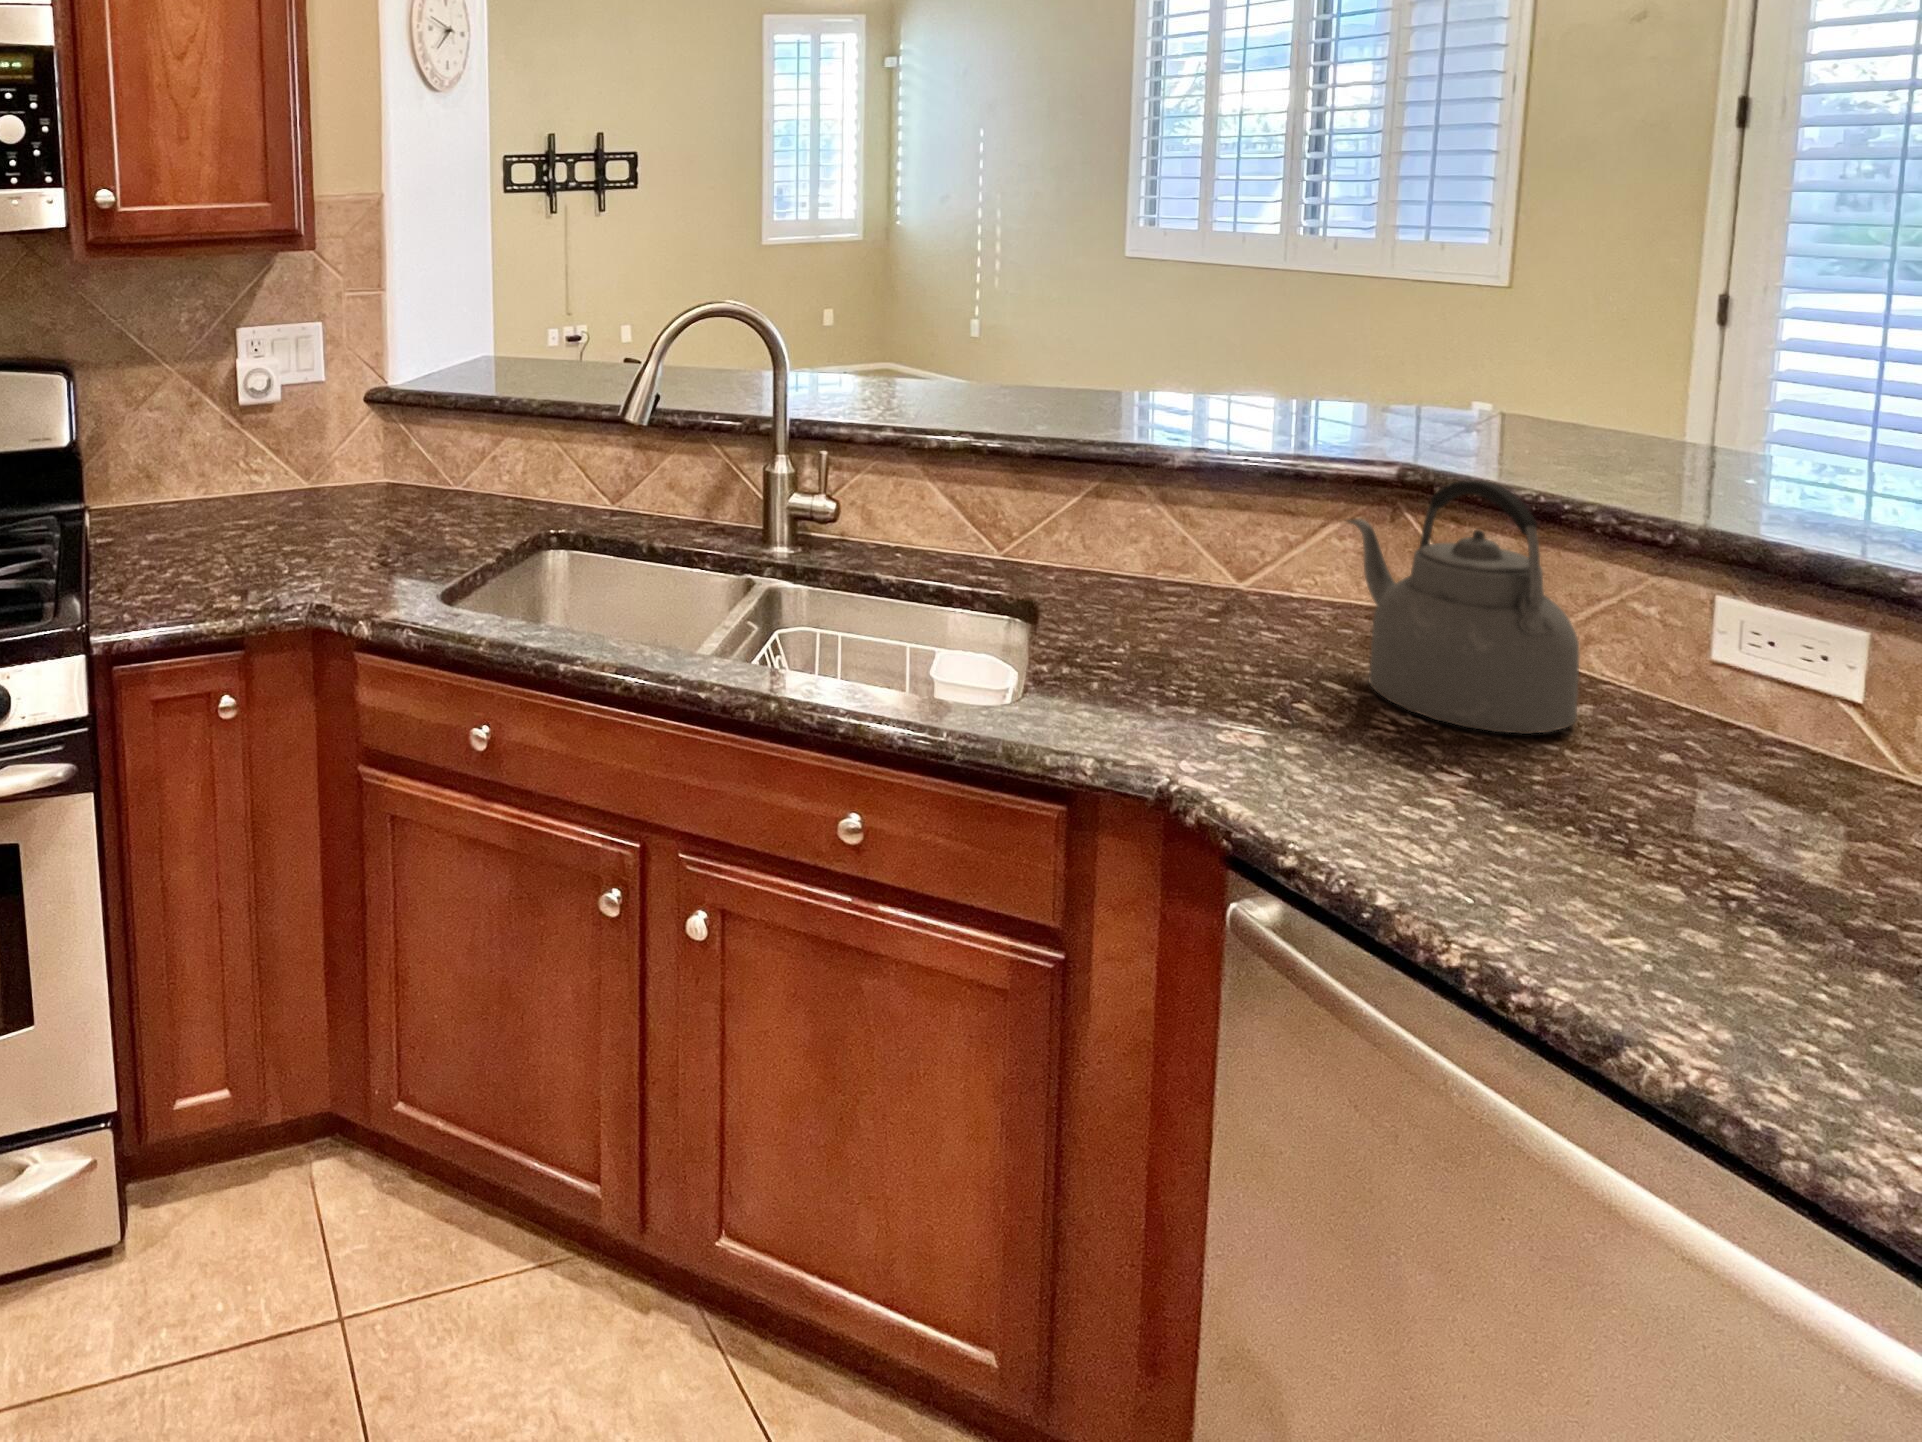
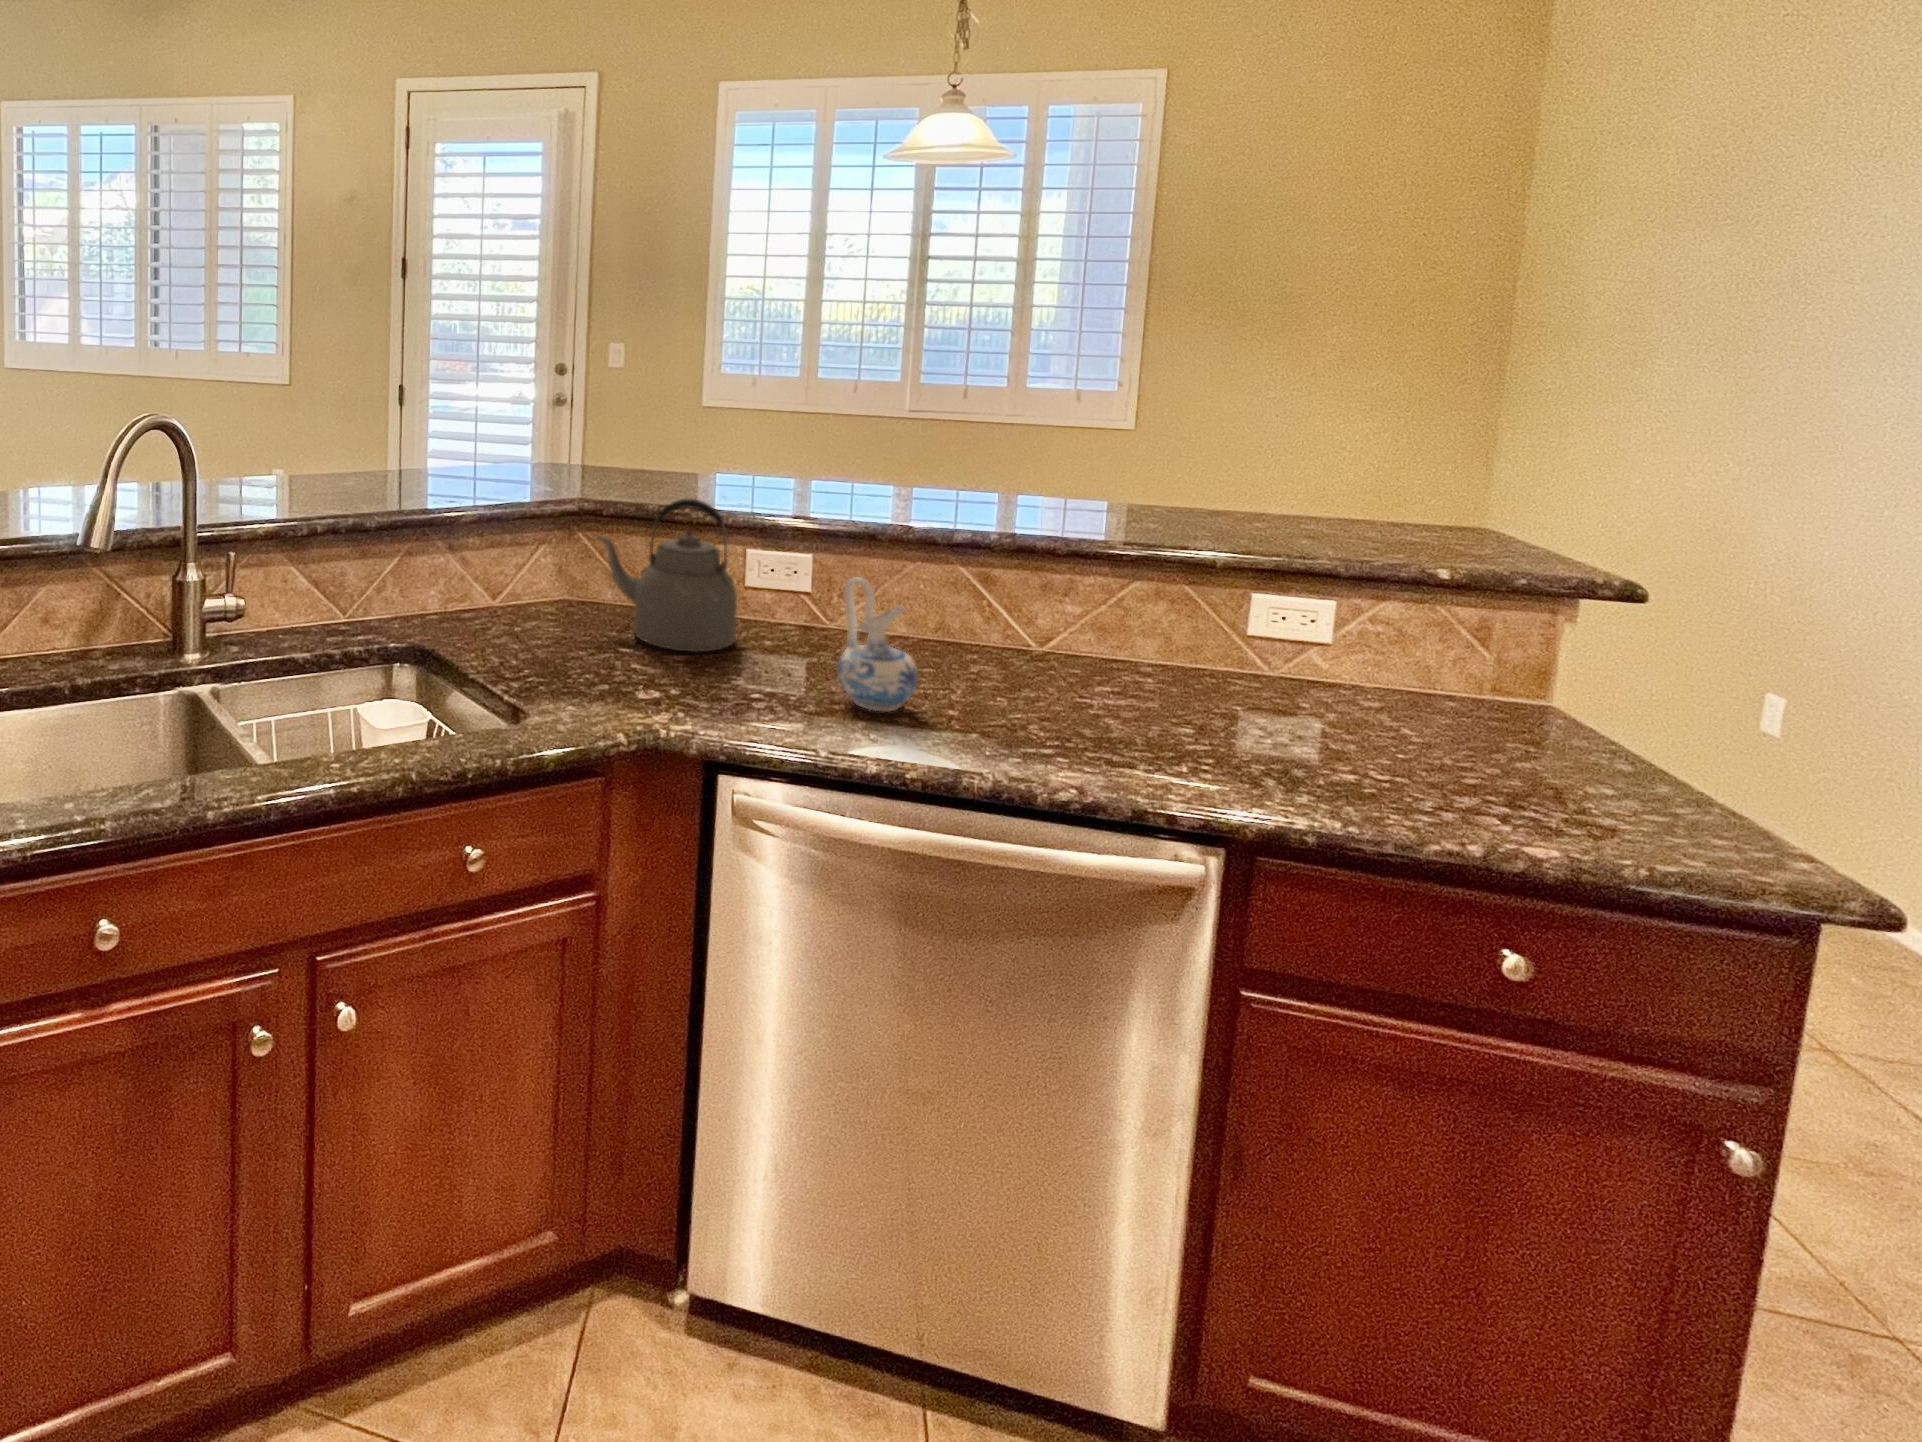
ceramic pitcher: none [1558,650,1749,909] -> present [837,577,917,711]

